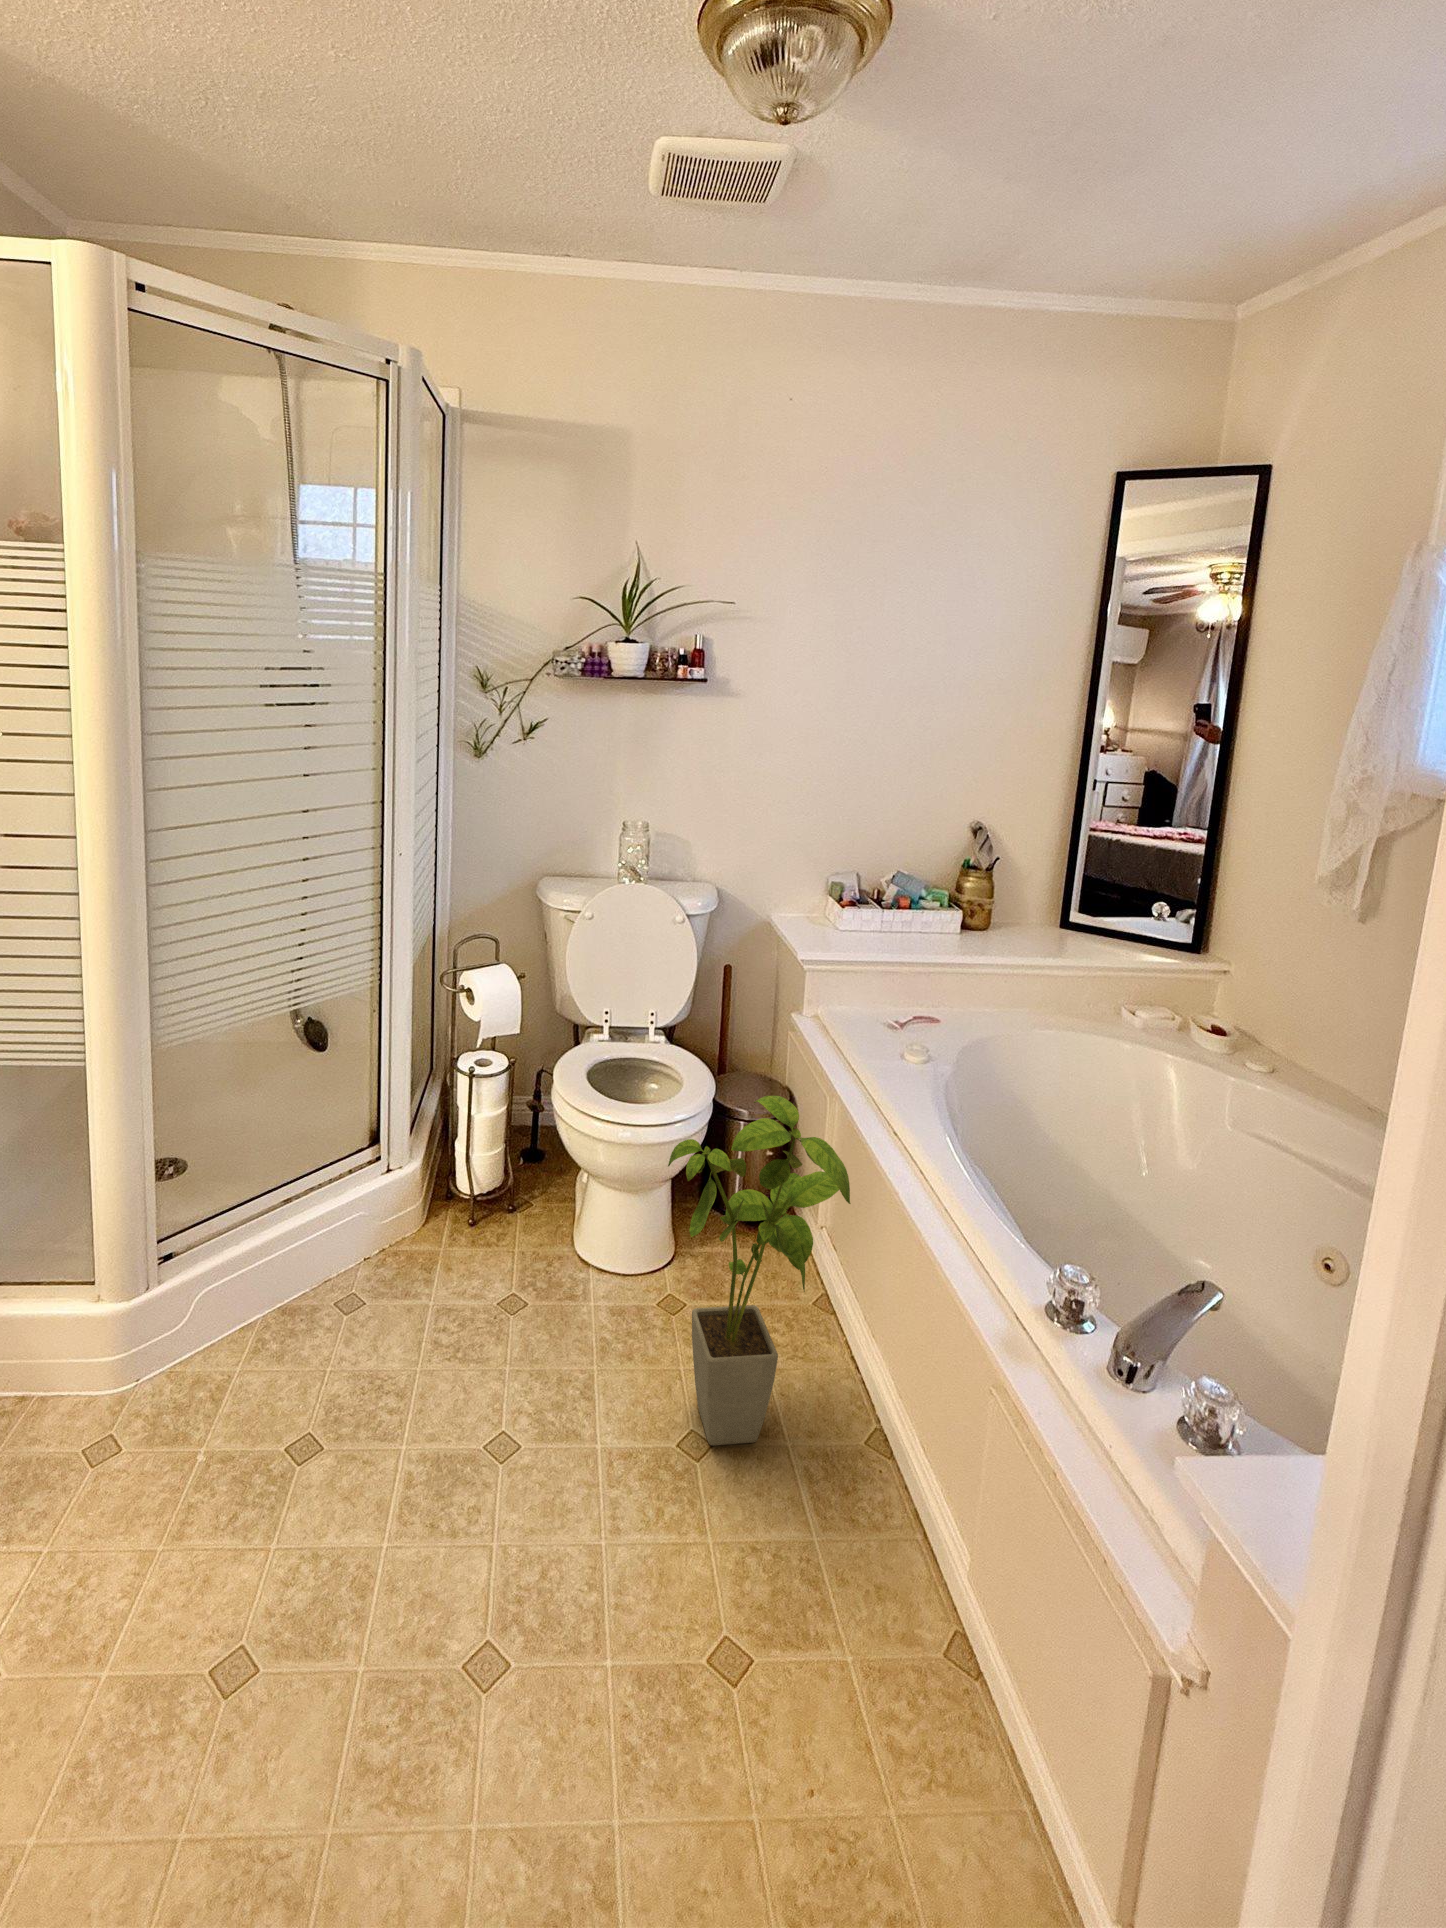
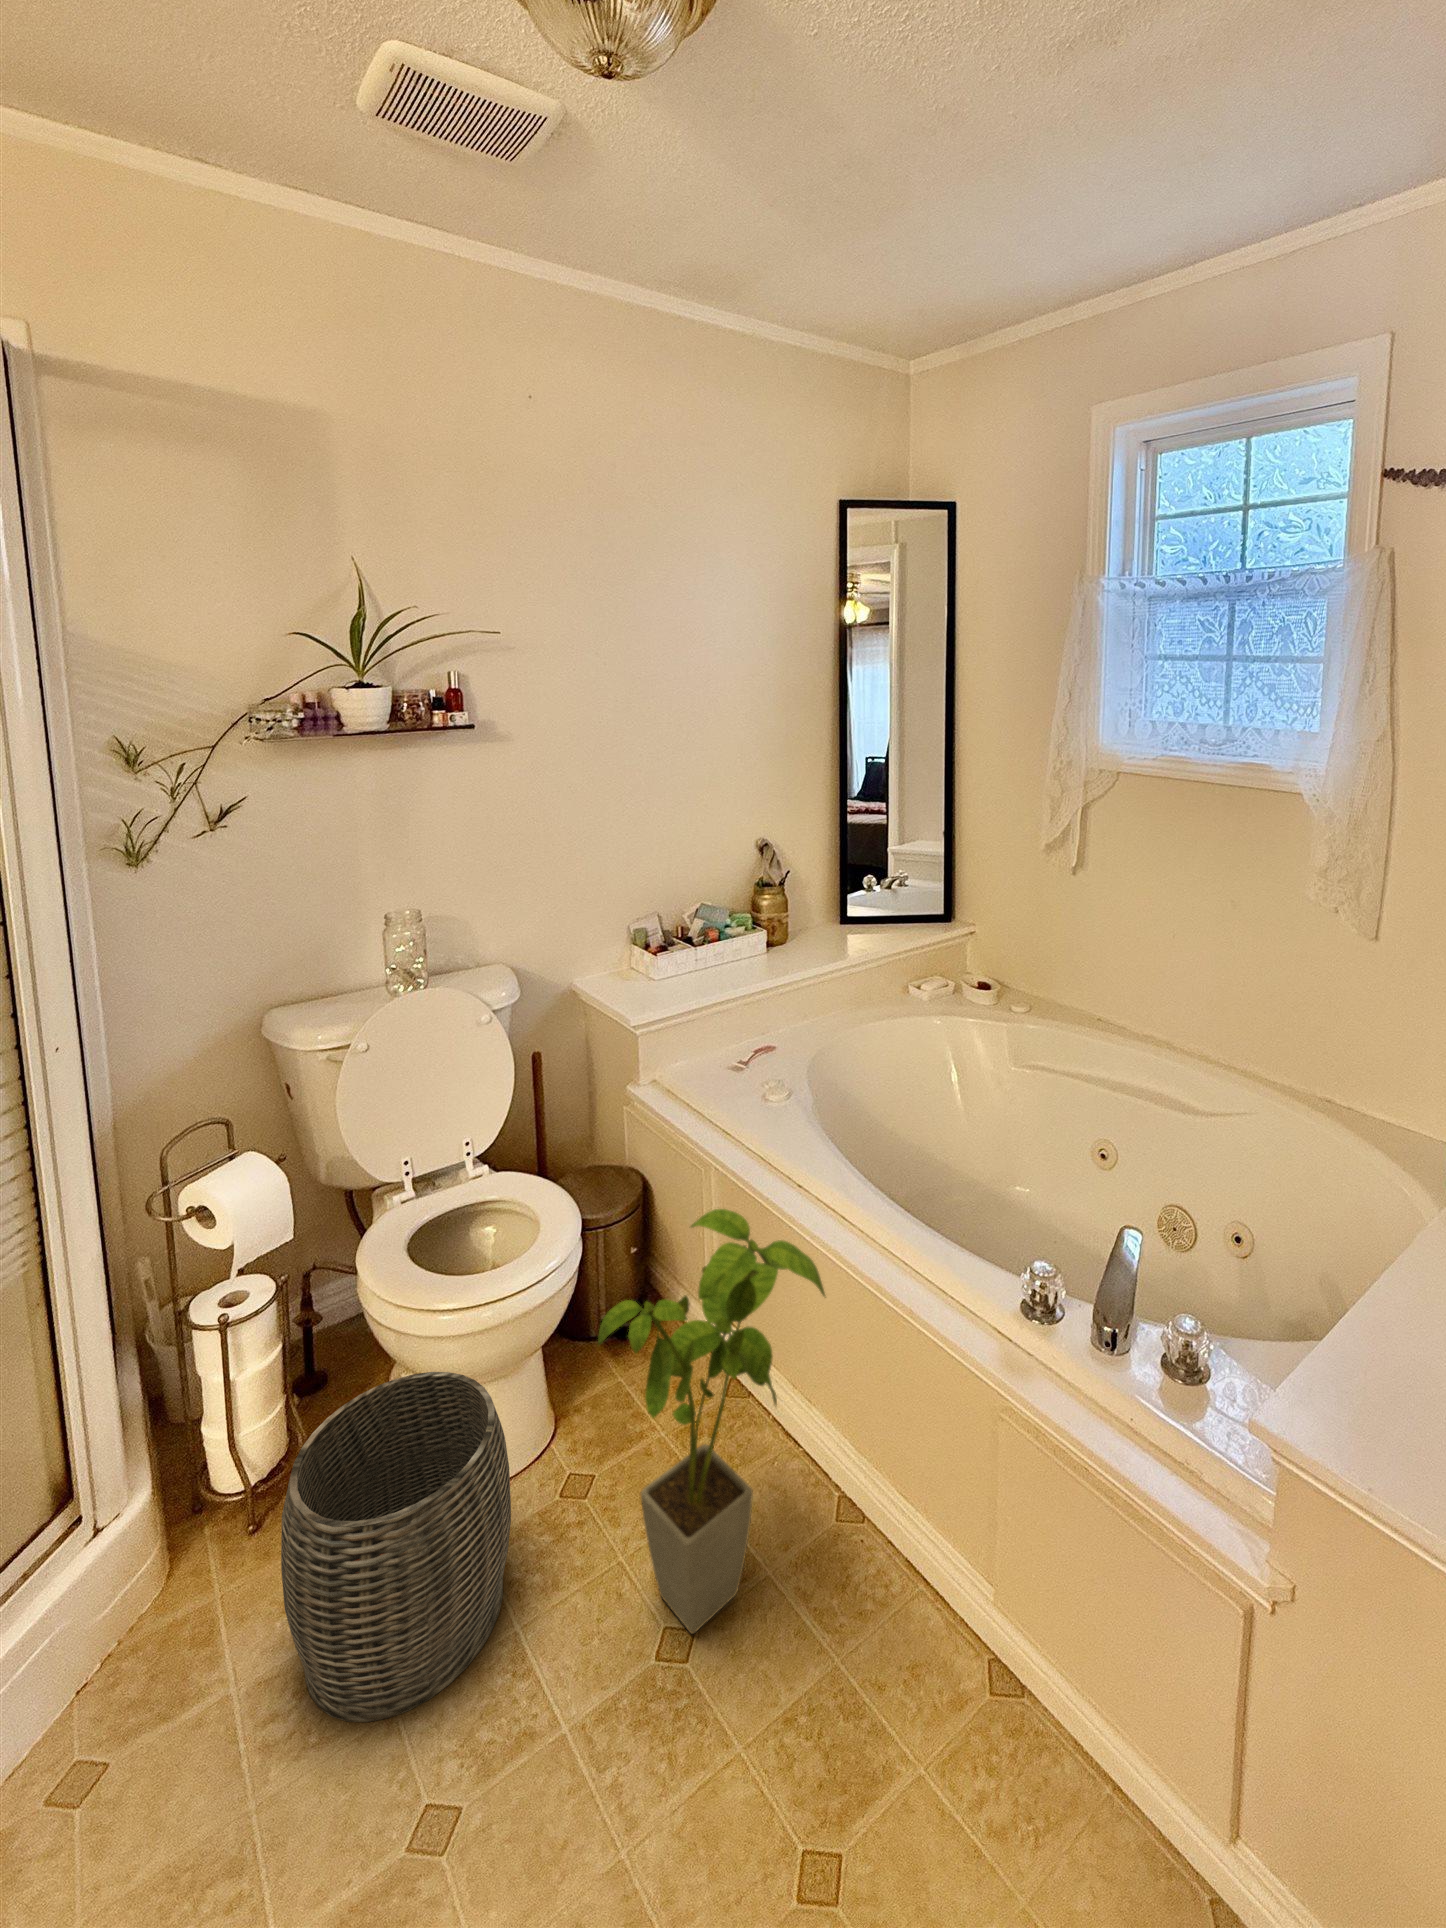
woven basket: none [462,1146,611,1369] -> present [281,1372,511,1722]

